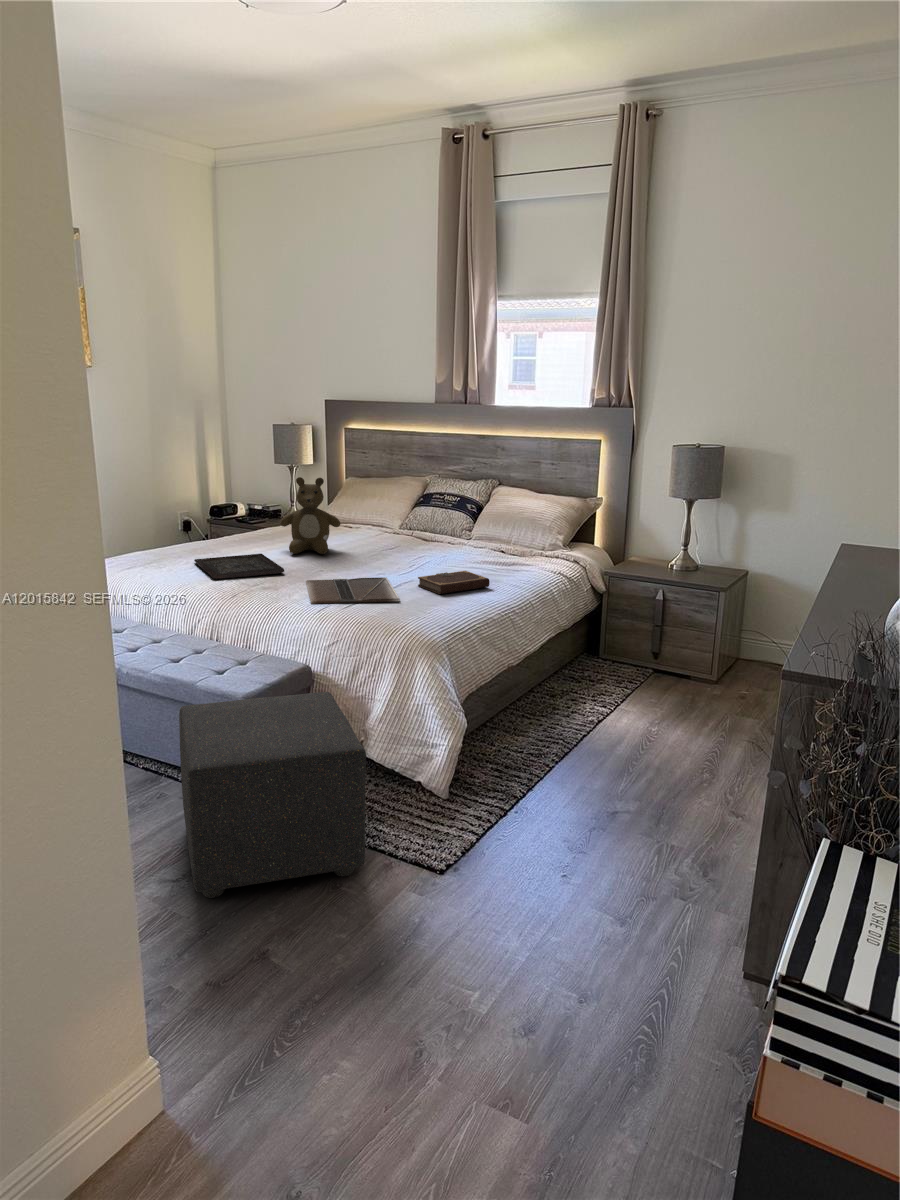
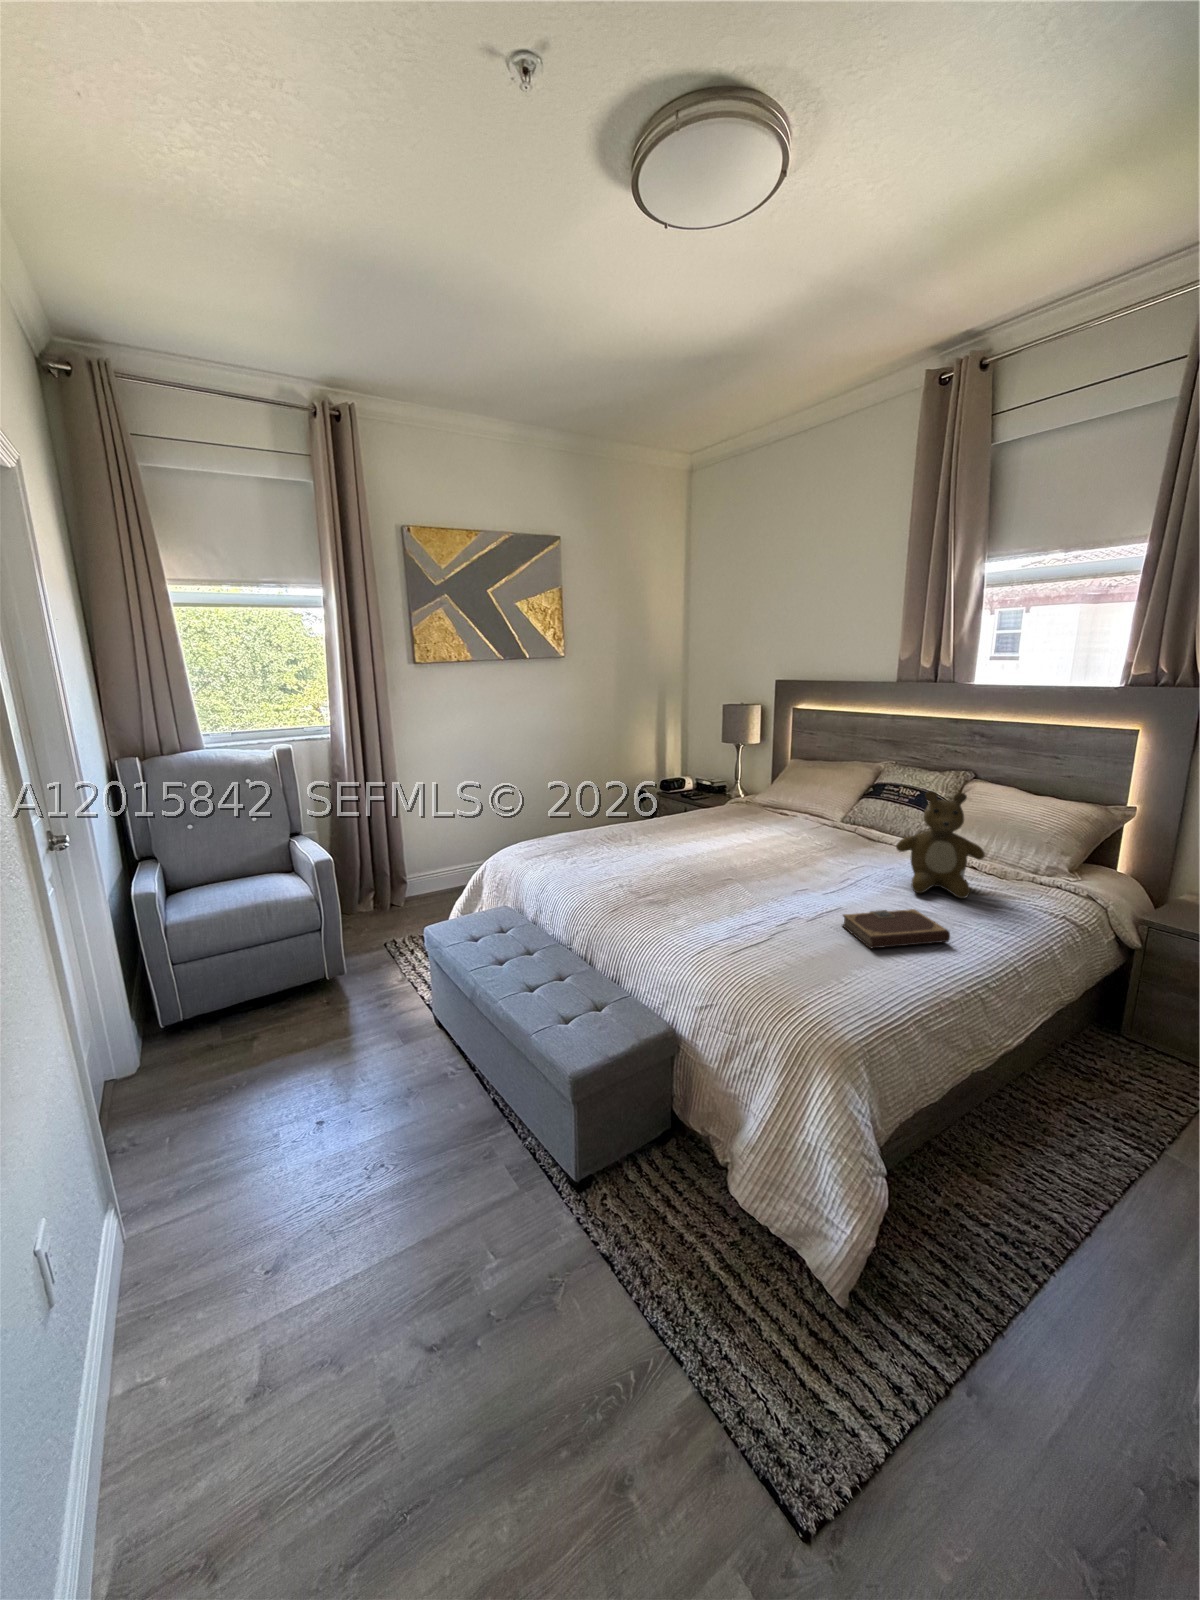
teddy bear: present [280,477,340,554] -> present [896,791,985,898]
tray: present [194,554,284,579] -> none [597,849,681,883]
laptop: present [306,577,400,604] -> none [687,898,807,957]
ottoman: present [179,692,366,898] -> none [374,1092,673,1495]

